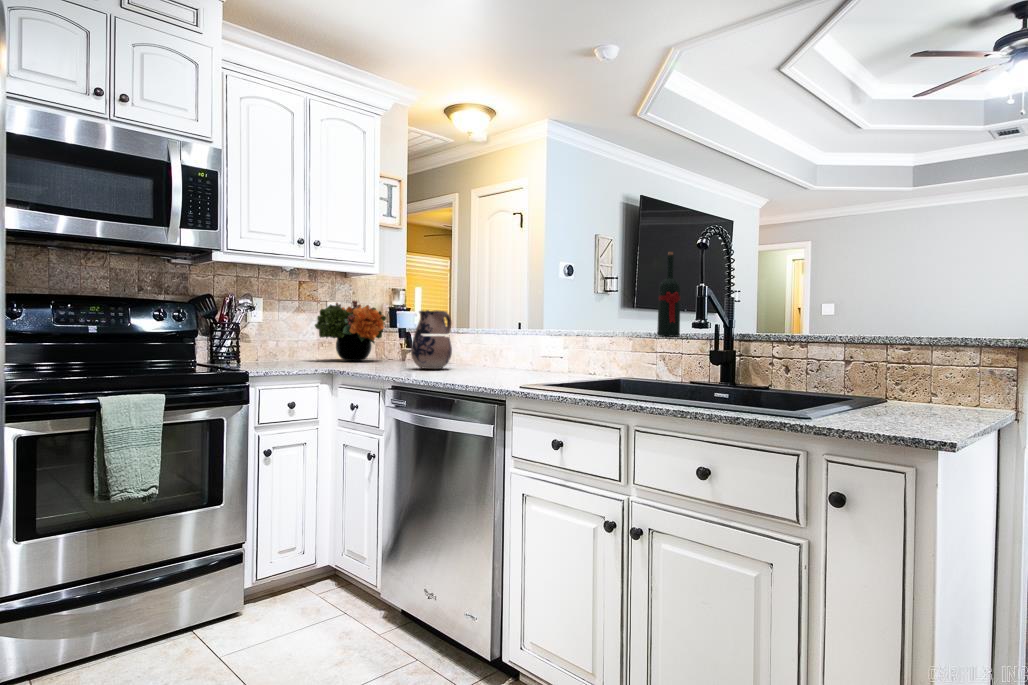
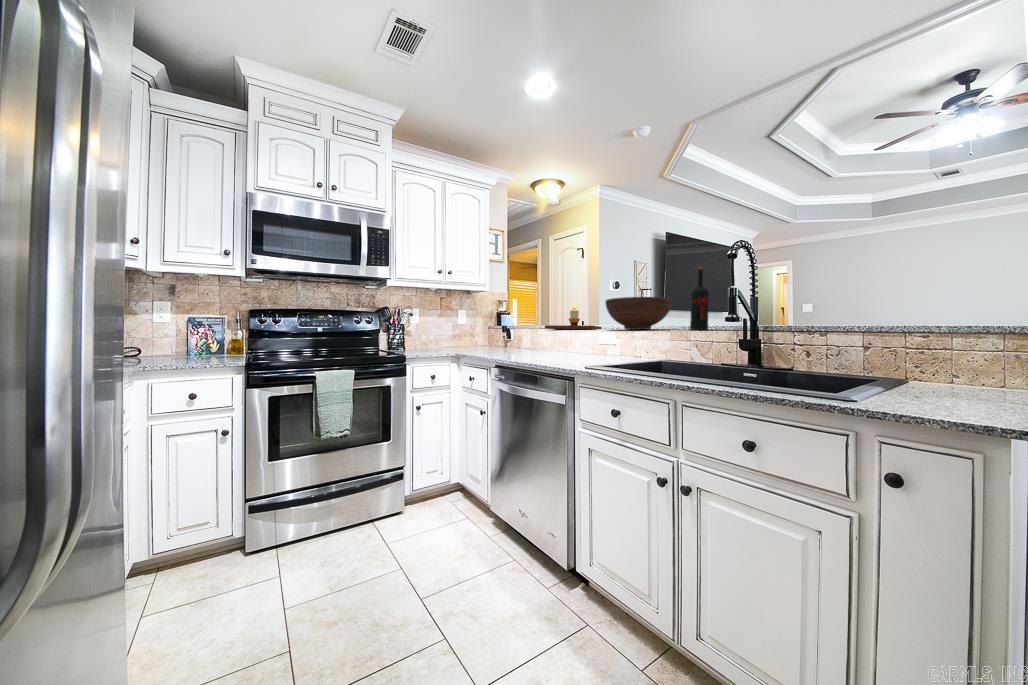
fruit bowl: none [548,289,637,334] -> present [605,297,673,330]
candle: none [461,294,544,333] -> present [545,304,602,329]
flower arrangement: present [315,301,386,361] -> none [450,310,496,350]
ceramic pitcher: present [411,310,452,369] -> none [511,315,538,355]

